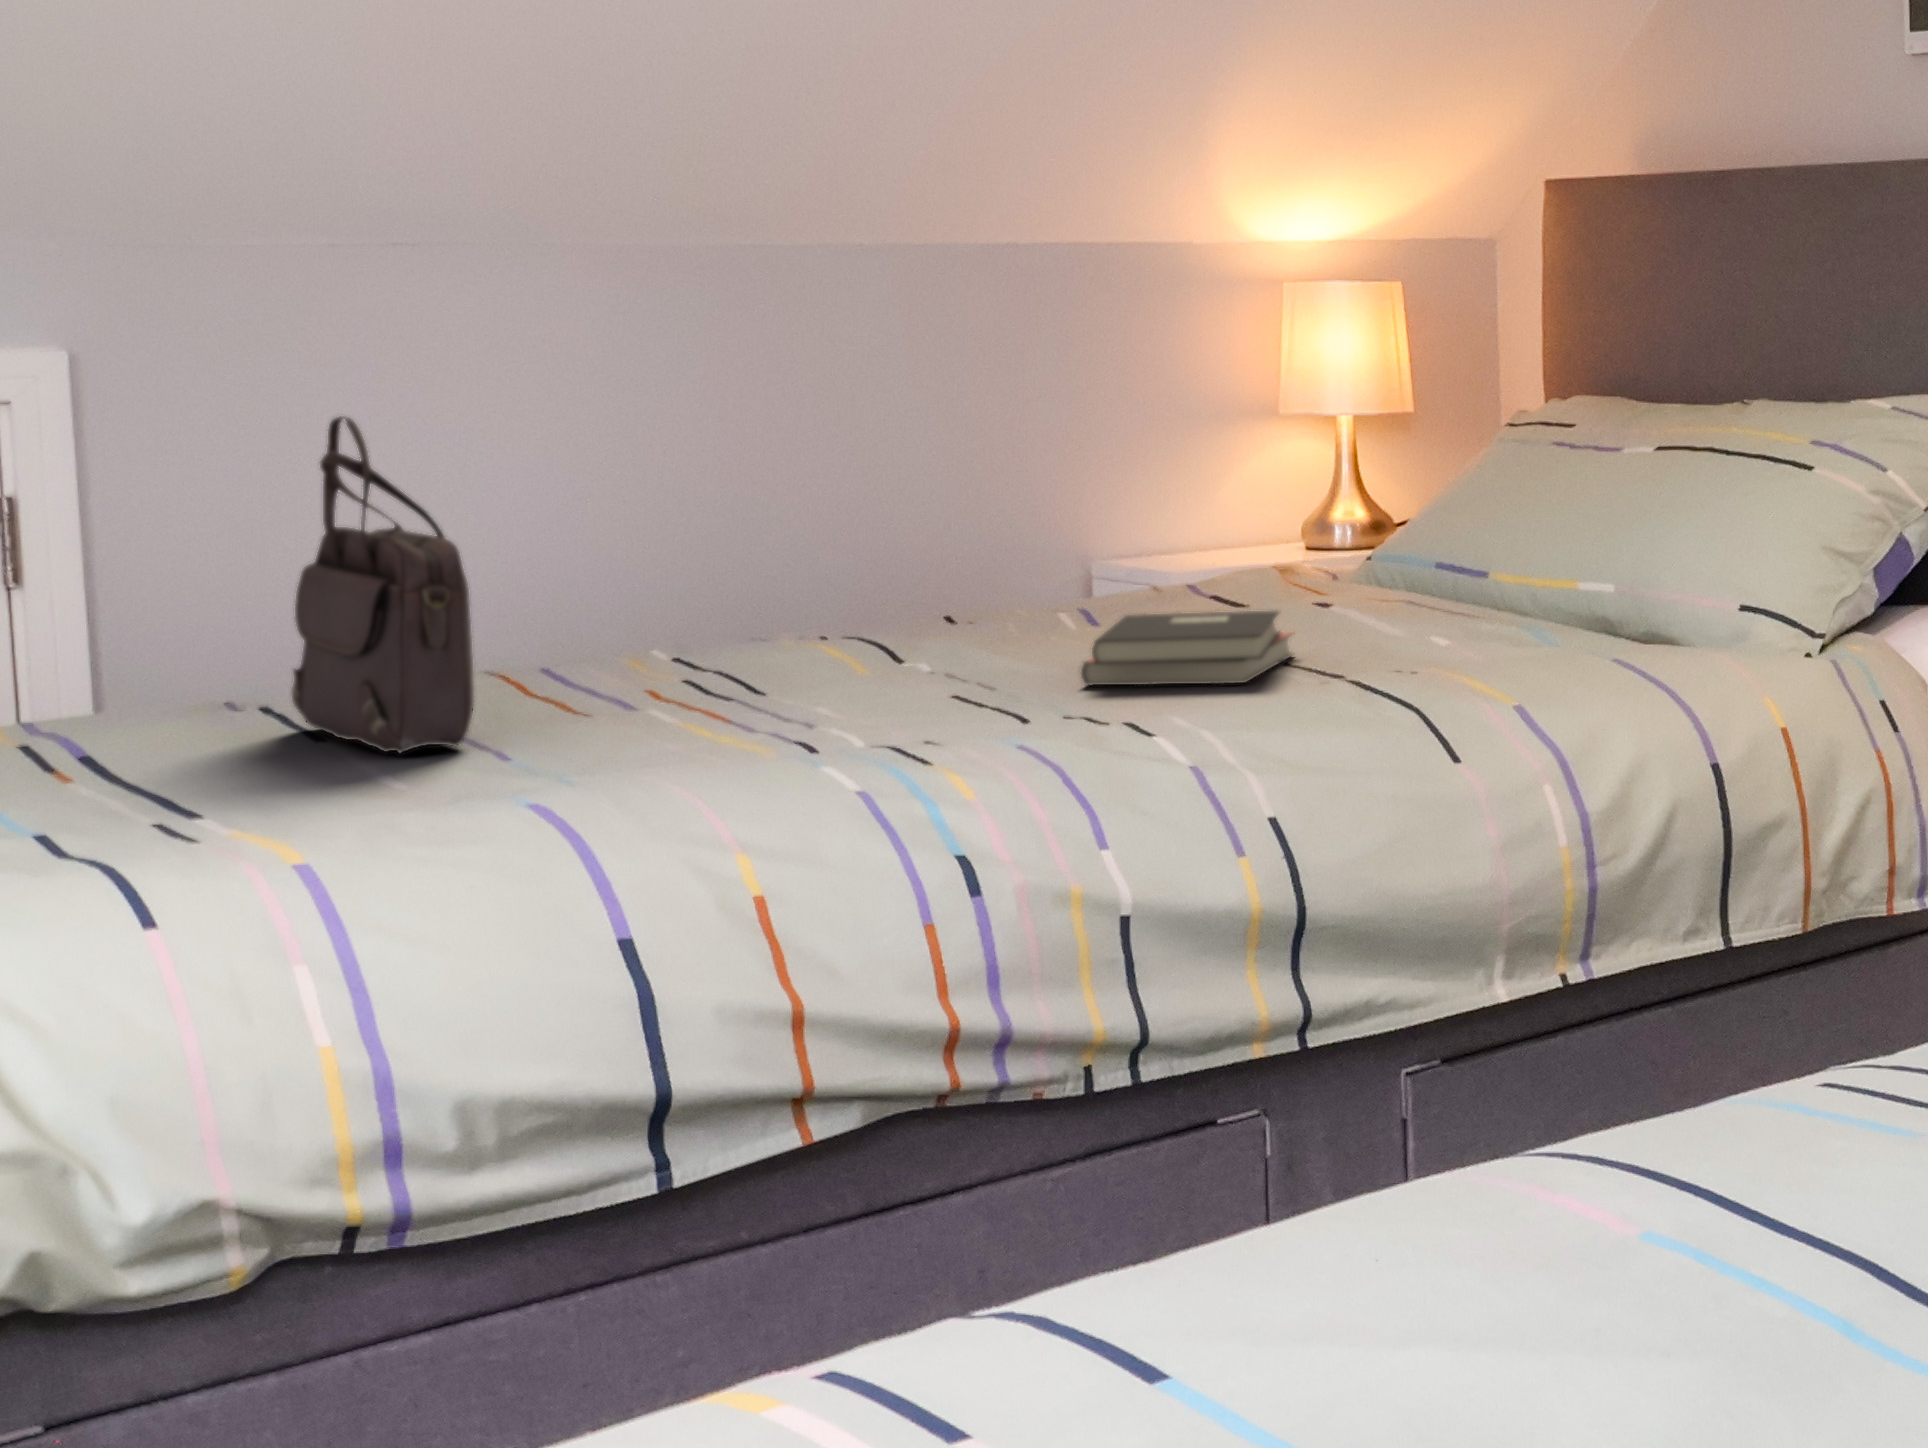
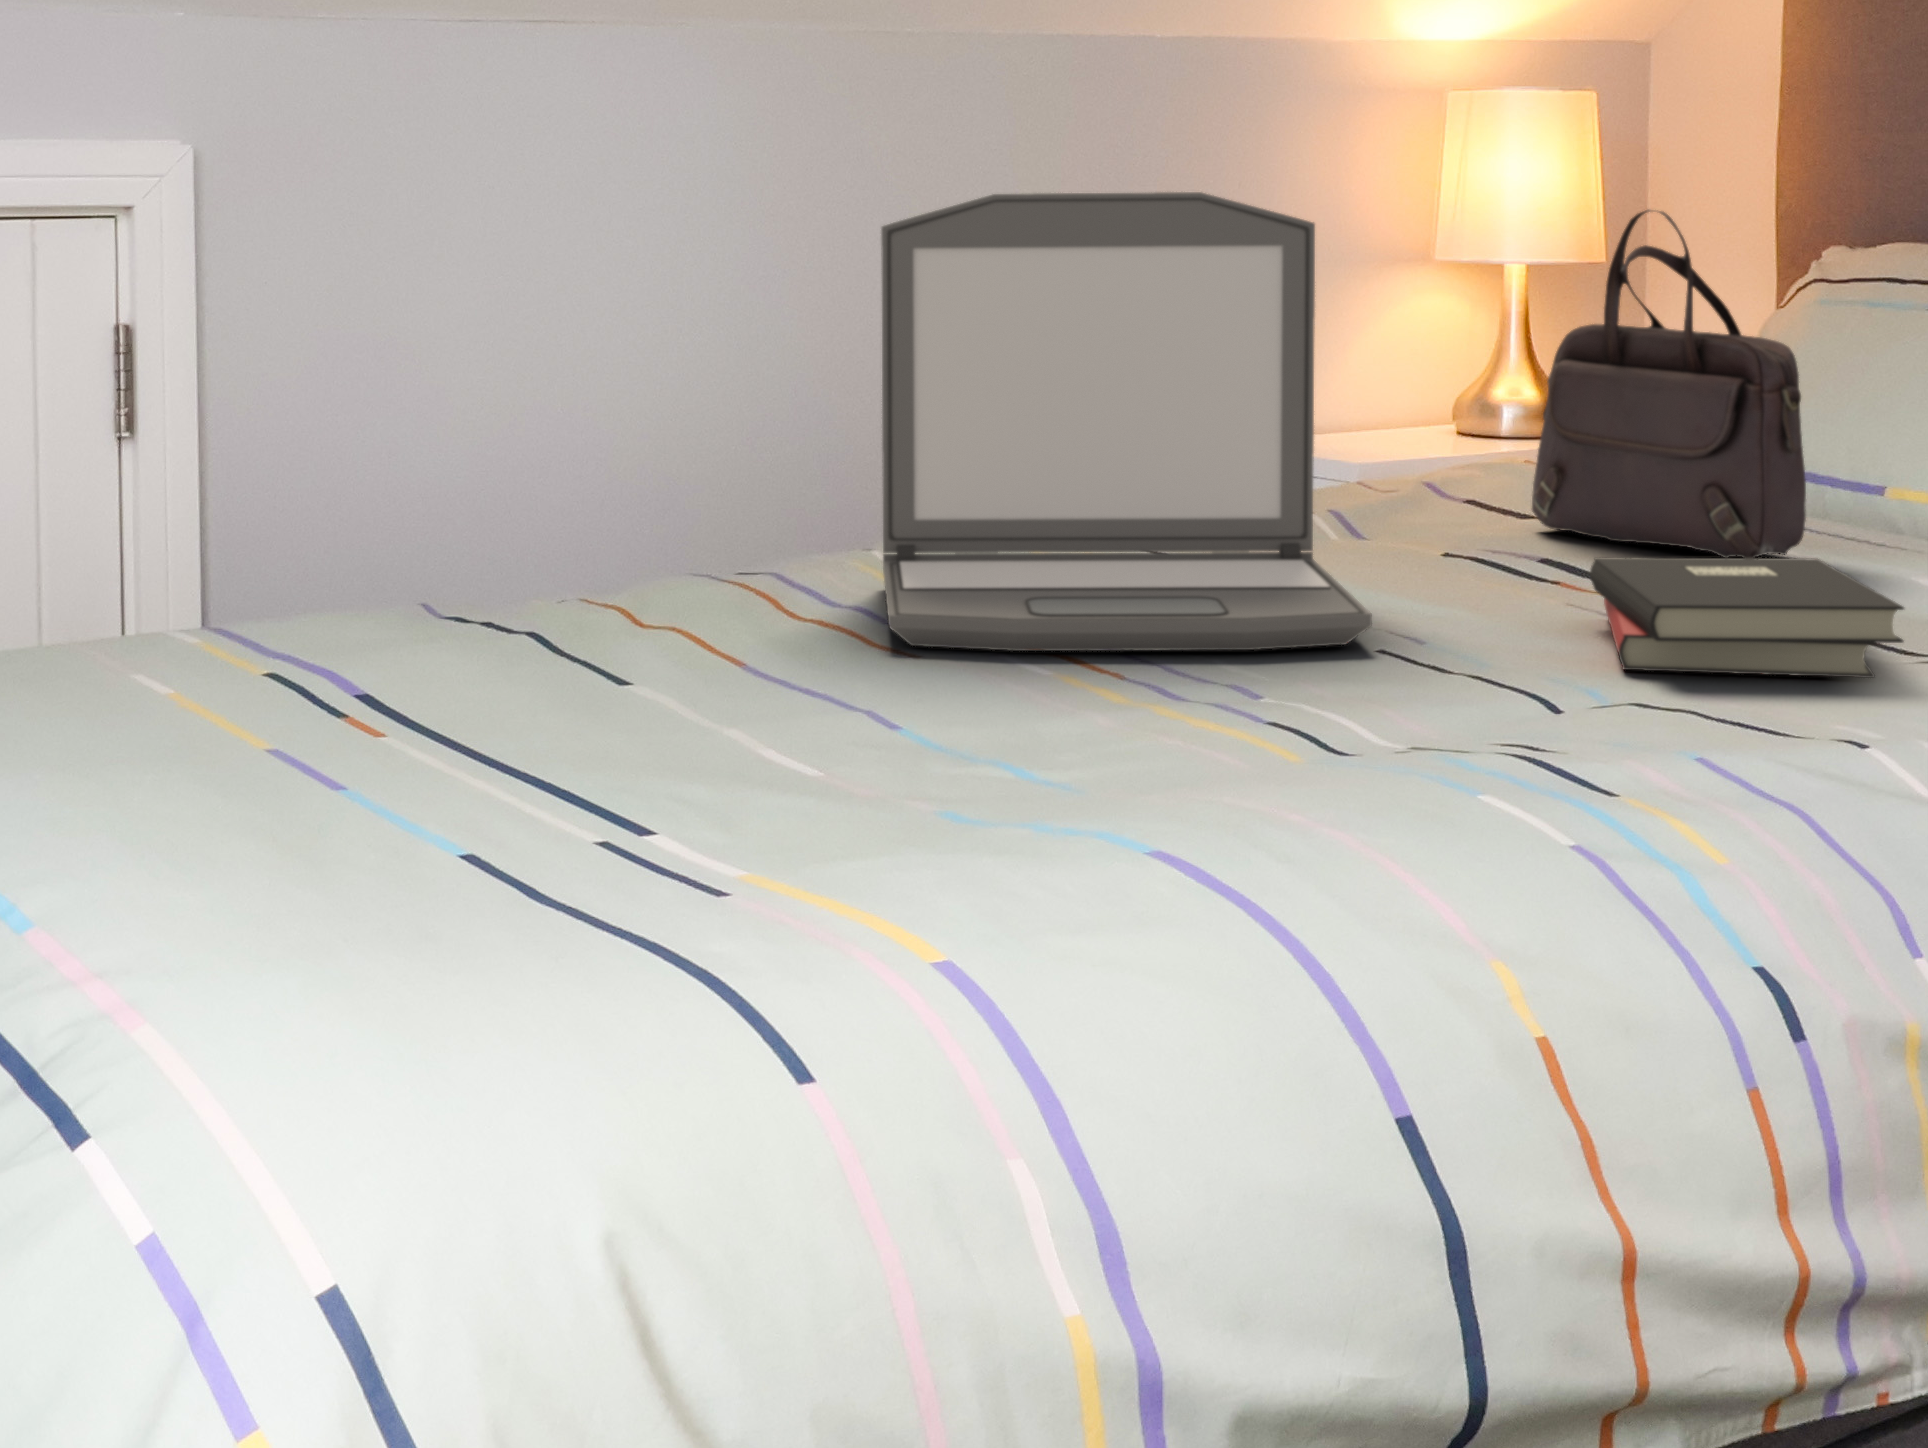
laptop: none [566,364,966,691] -> present [881,192,1372,651]
handbag: present [292,416,474,753] -> present [1532,210,1806,558]

